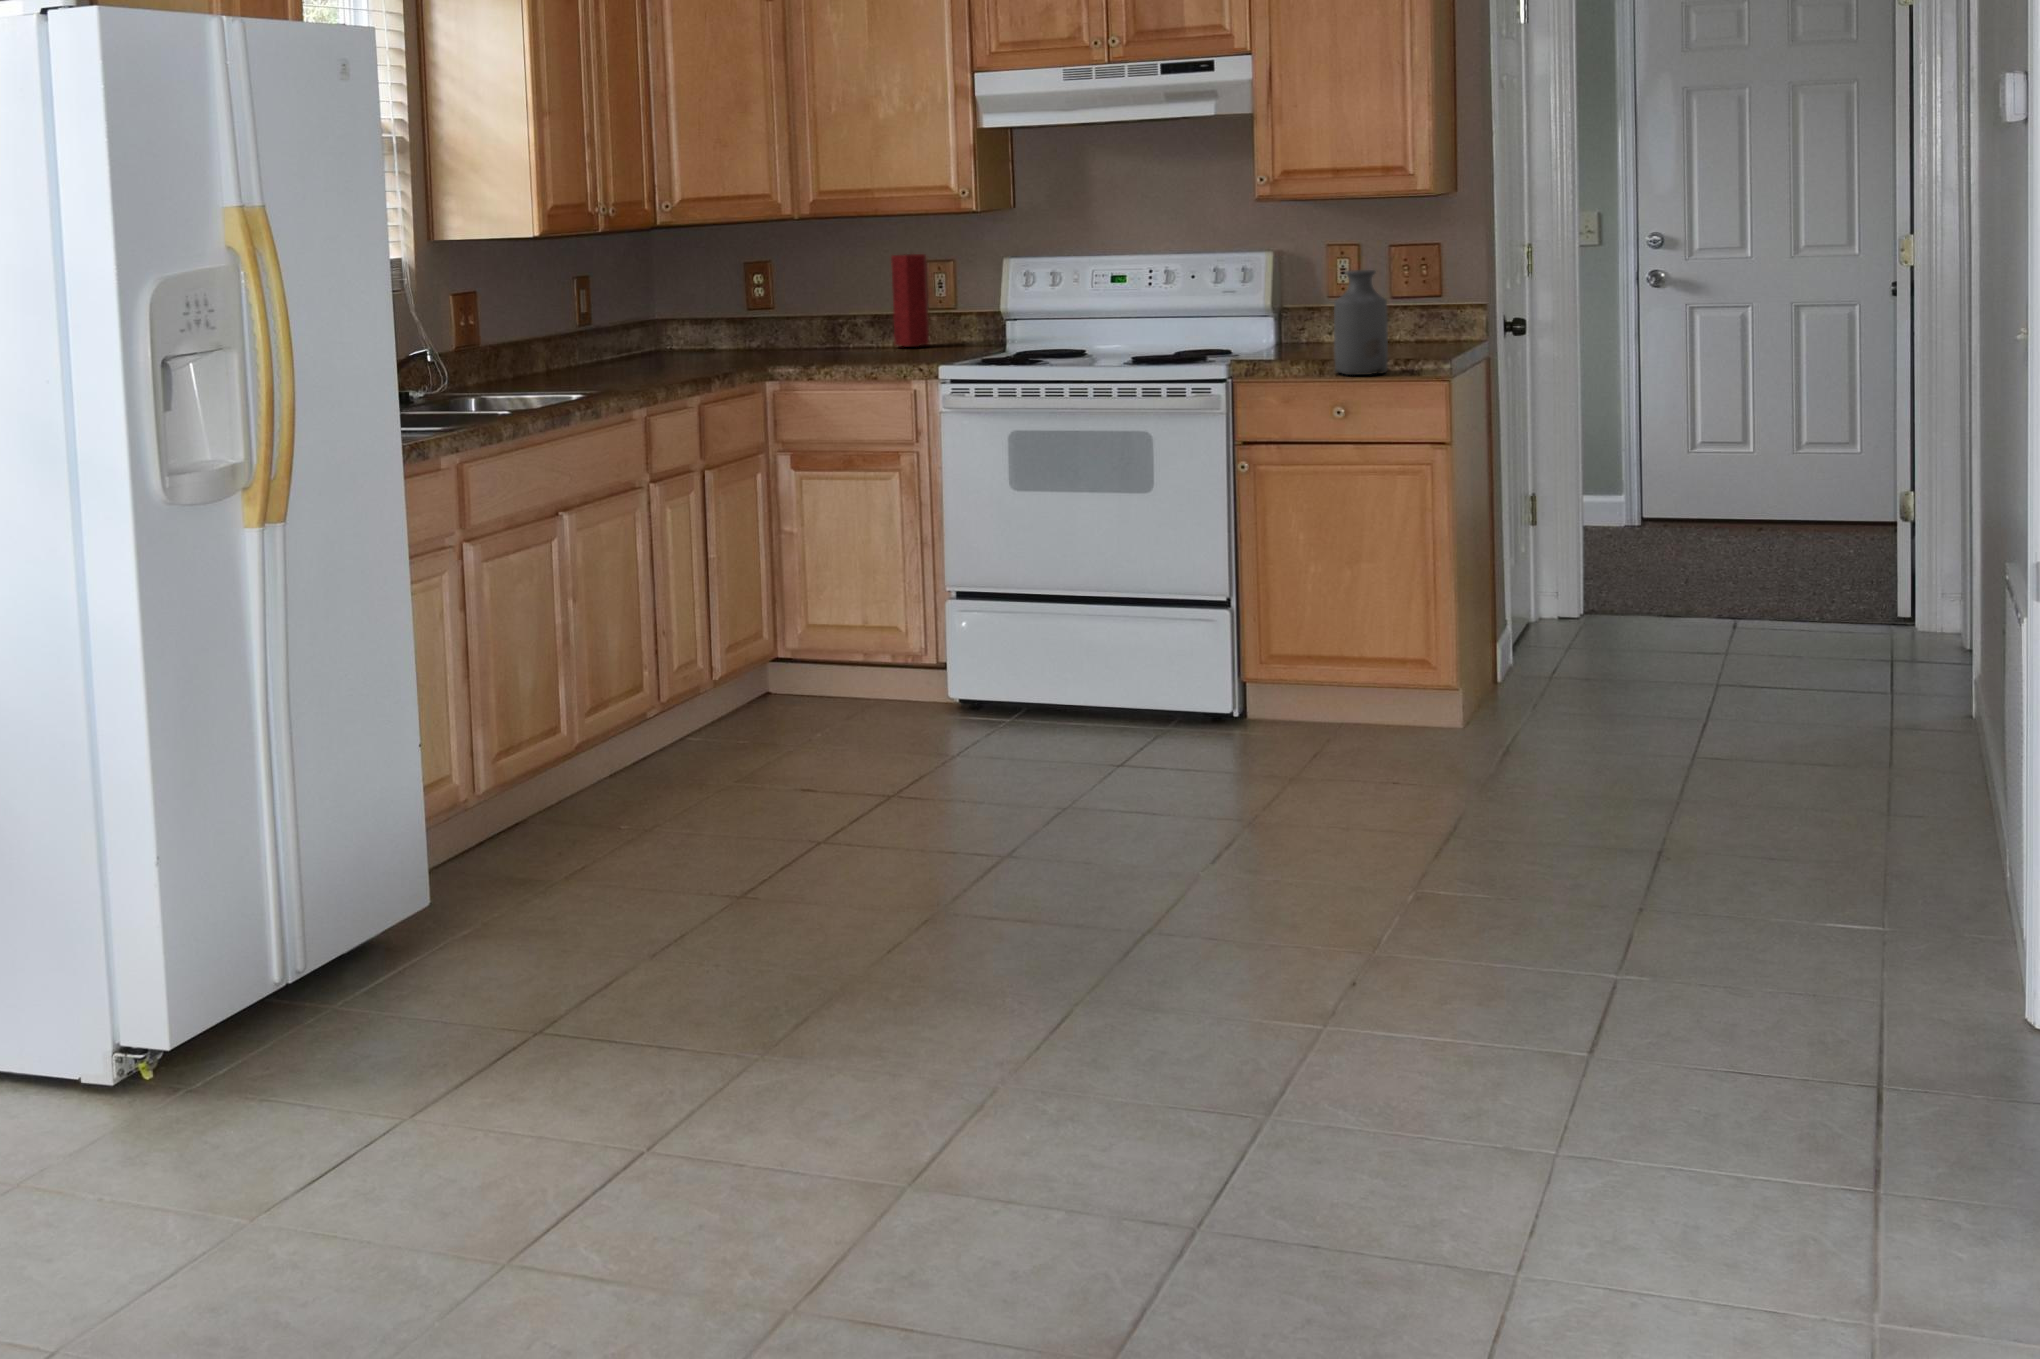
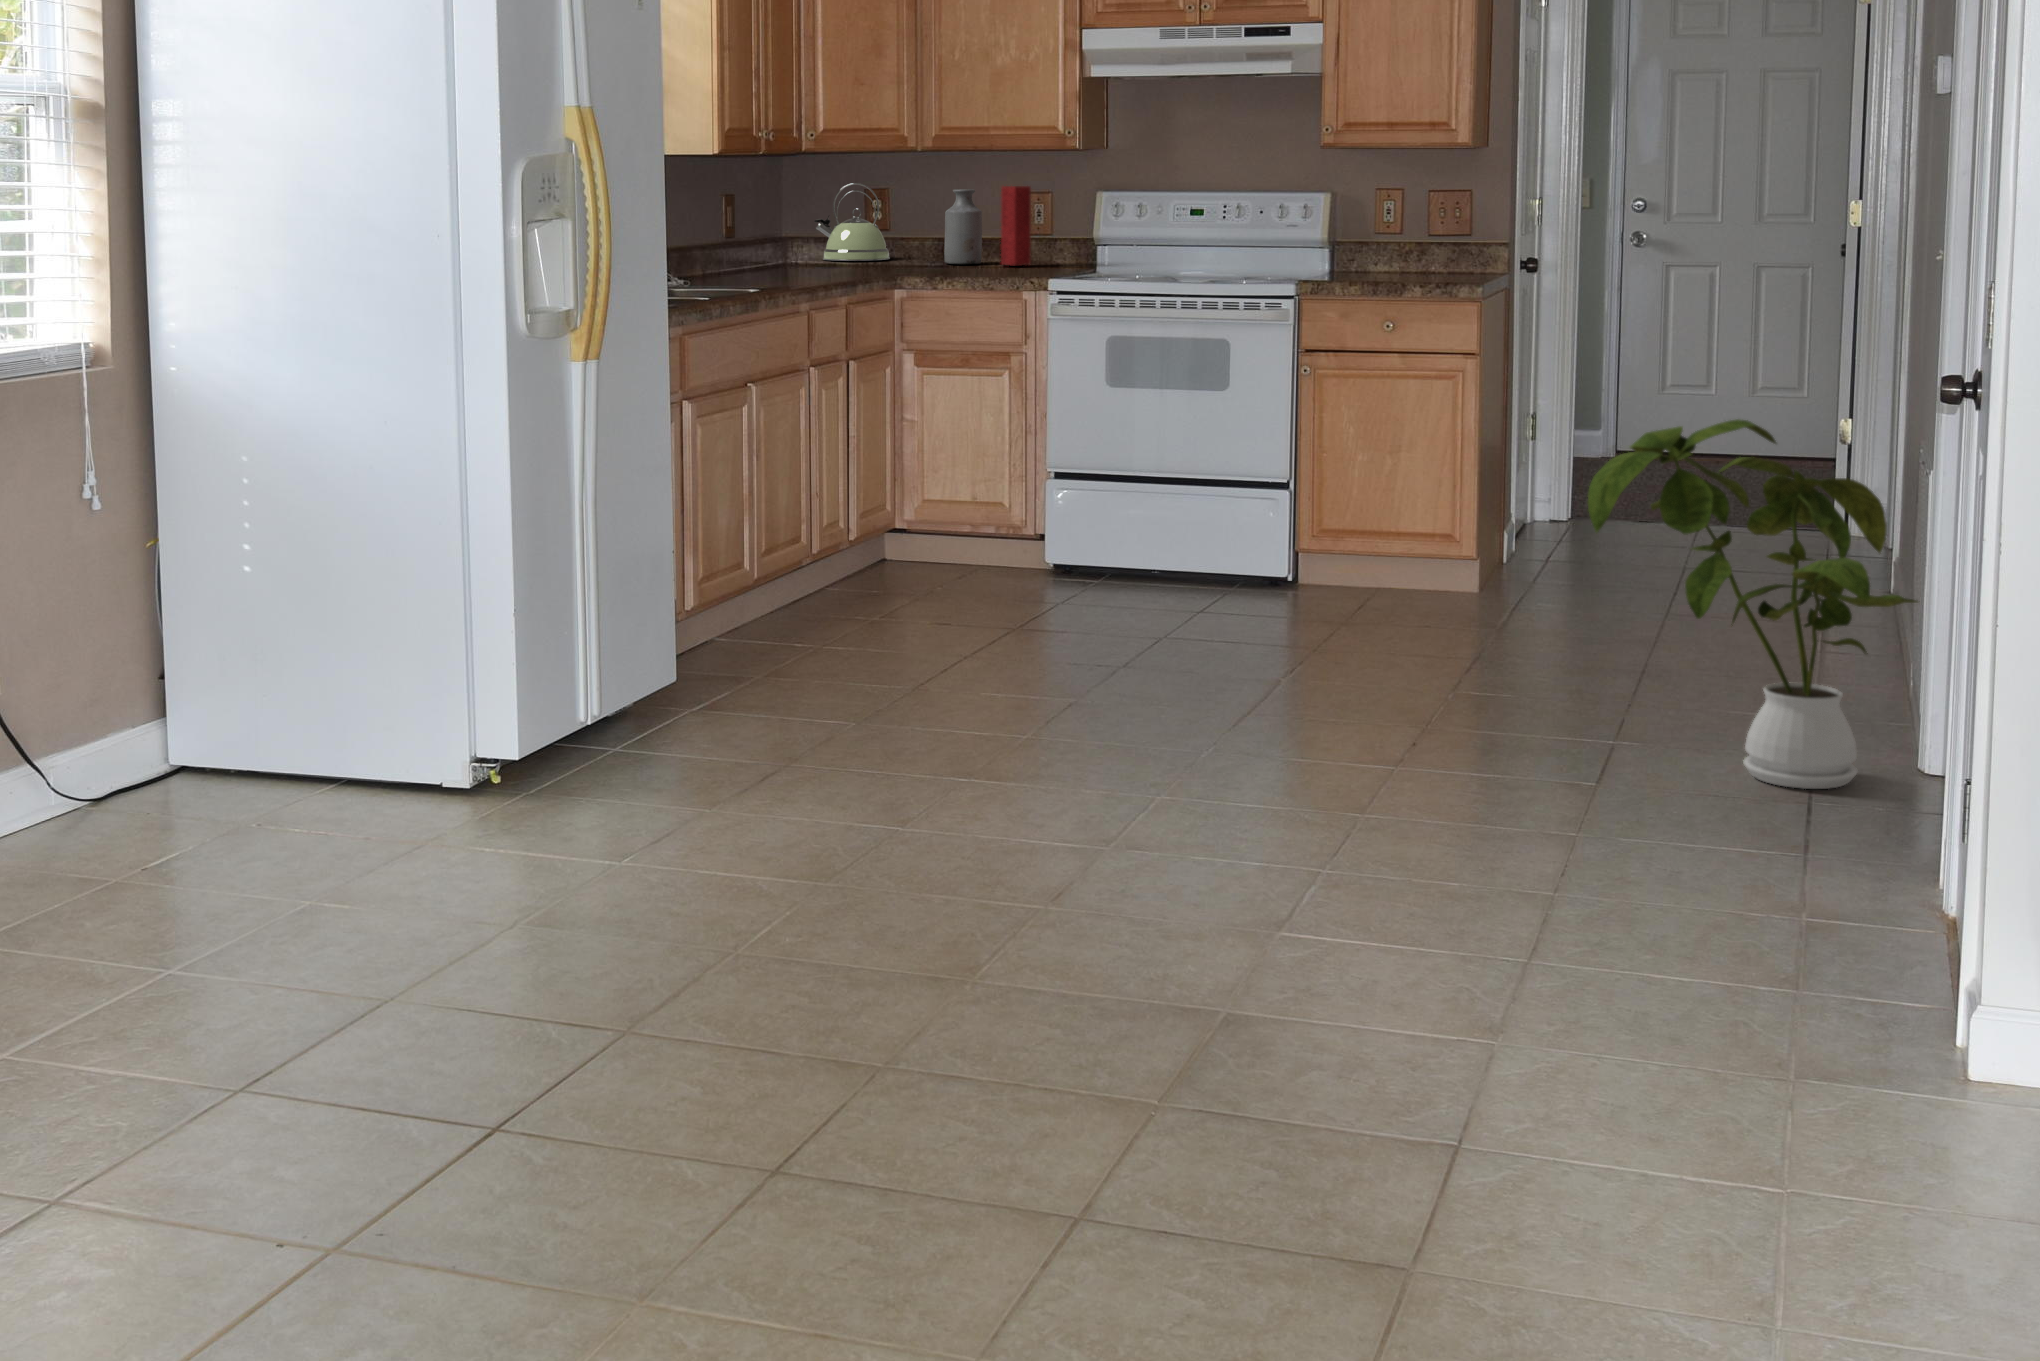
kettle: none [685,256,773,345] -> present [814,183,890,261]
bottle: present [1334,270,1388,375] -> present [944,189,982,265]
house plant: none [1563,563,2022,1061] -> present [1588,419,1918,789]

